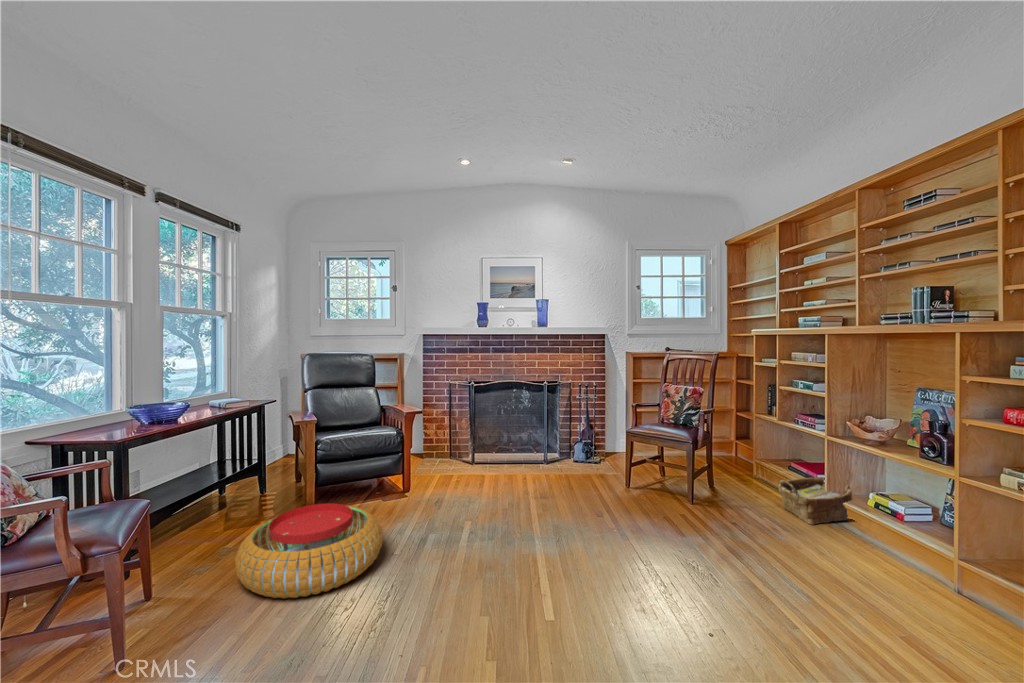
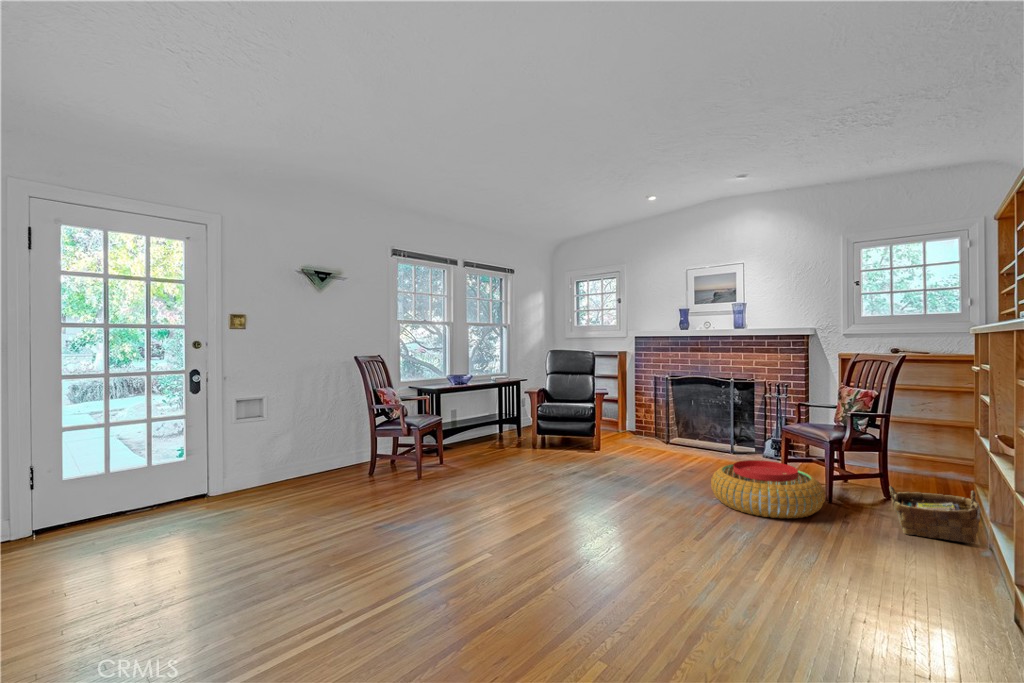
pouf: present [235,503,383,598] -> present [711,460,825,519]

